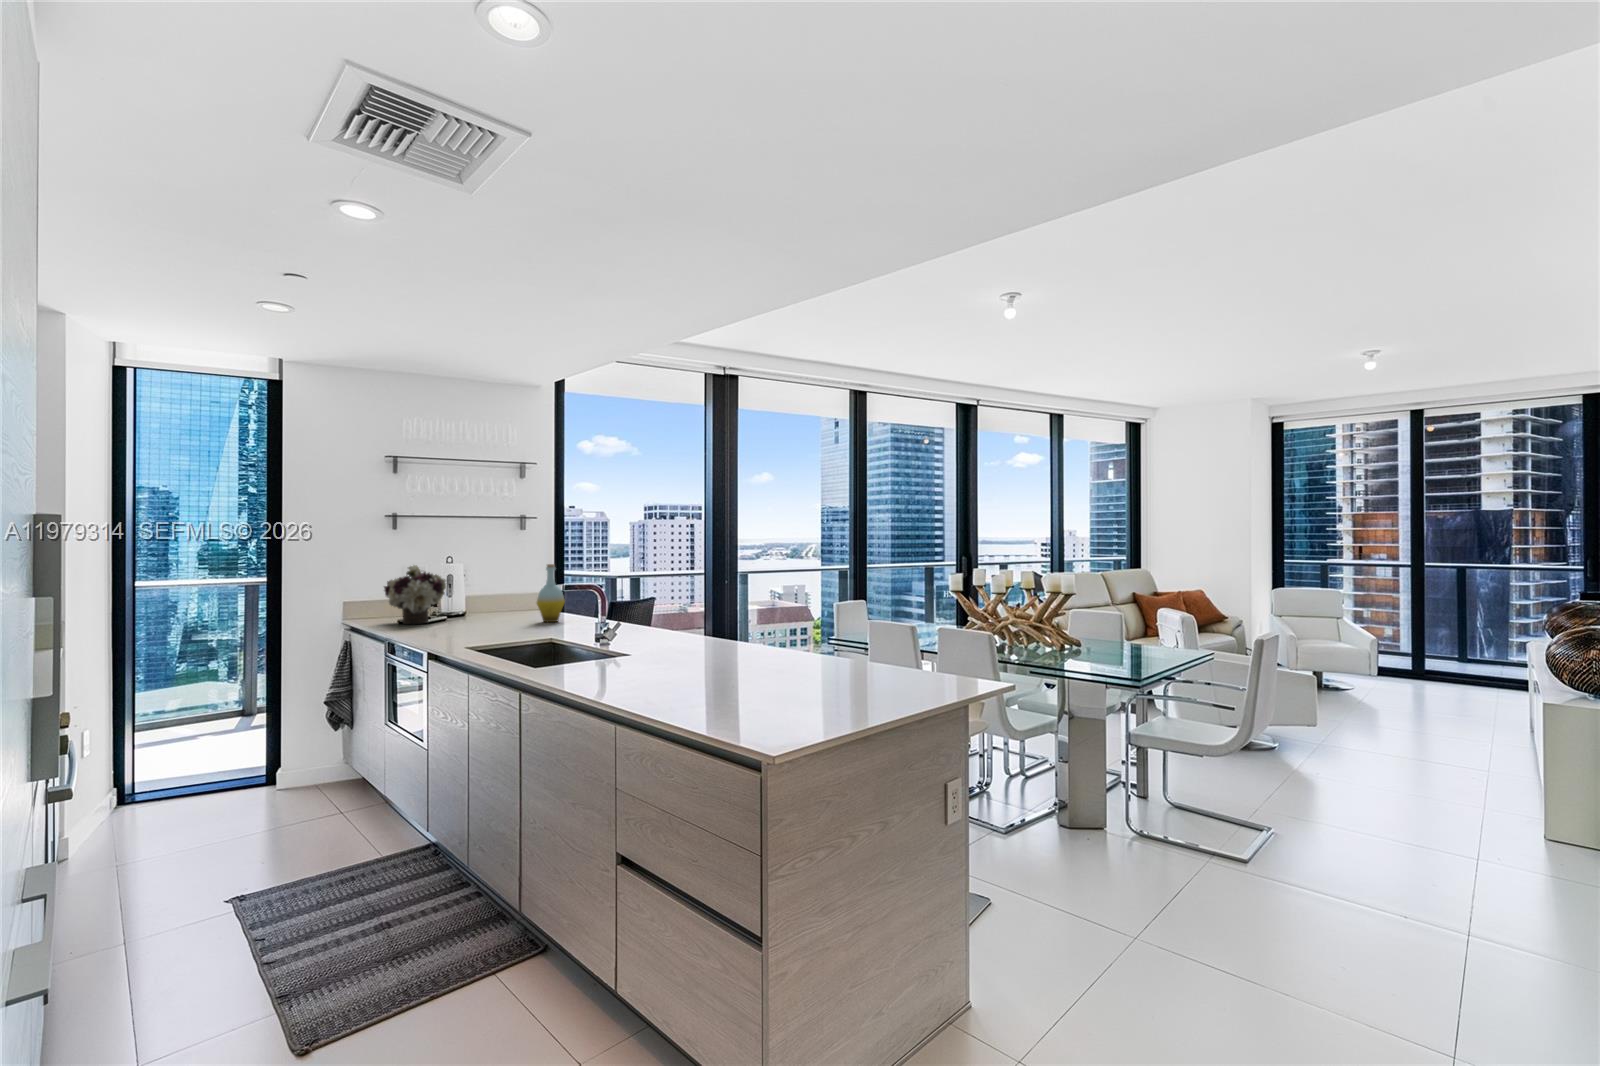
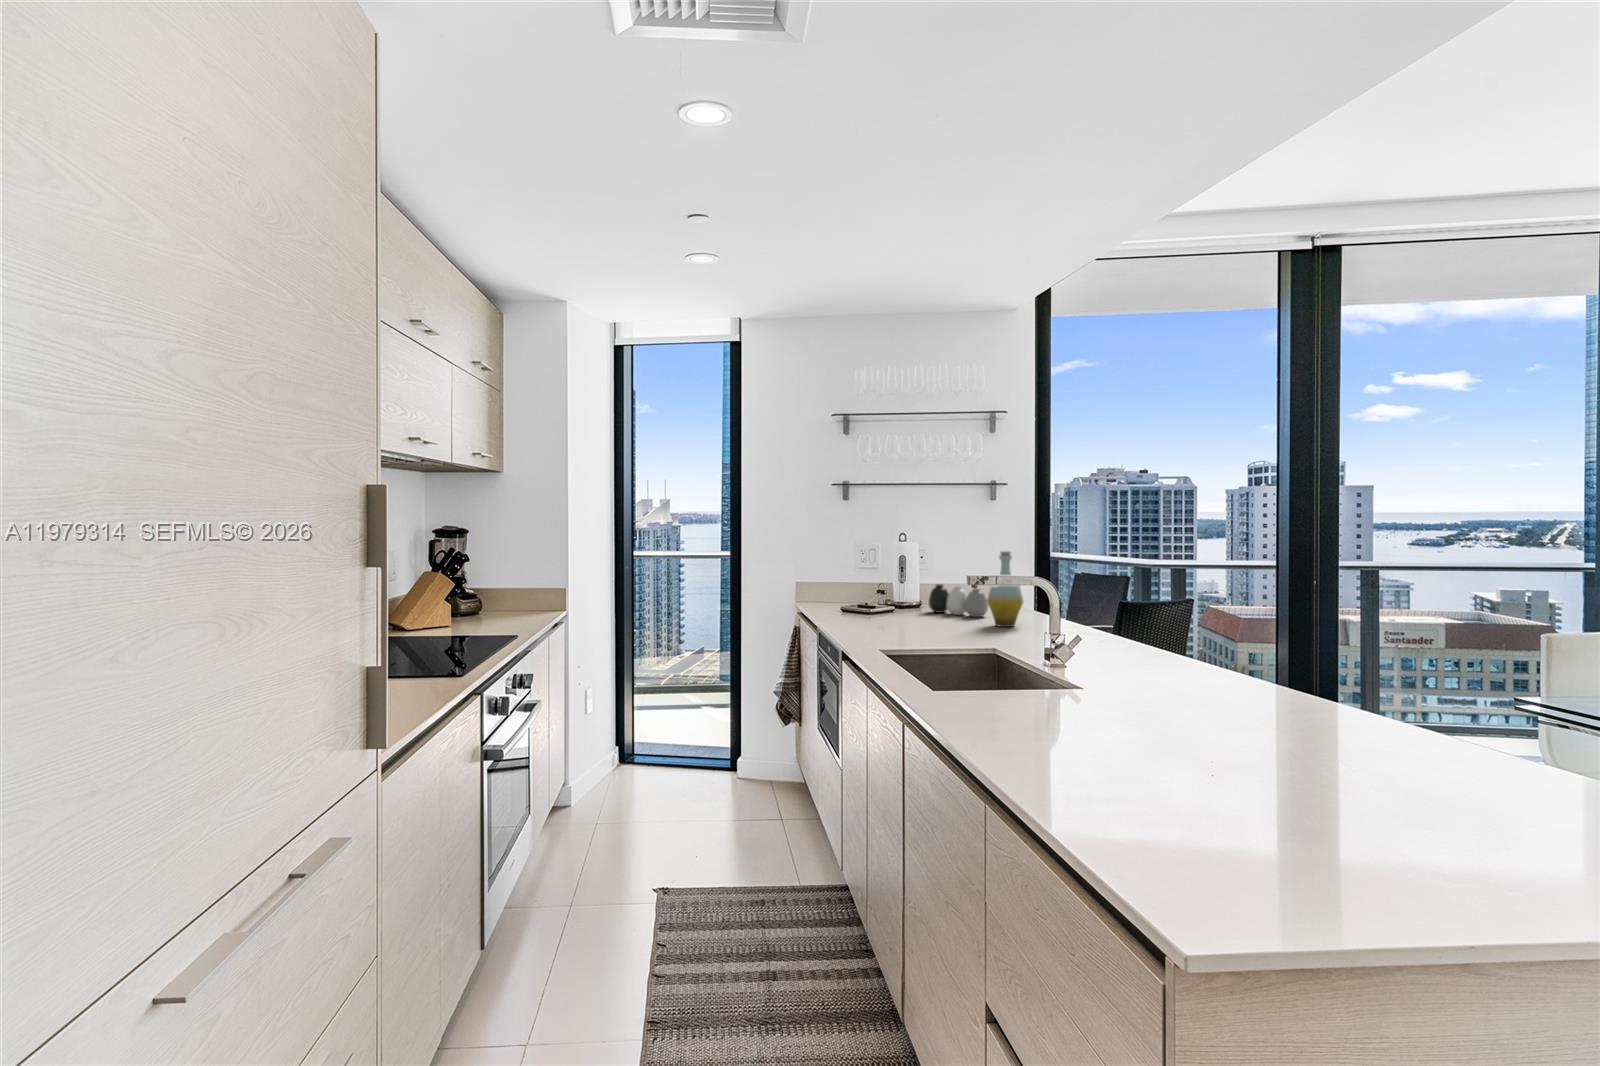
flower arrangement: present [384,565,446,624] -> none [827,545,890,615]
vase: none [479,595,532,618] -> present [929,584,988,617]

